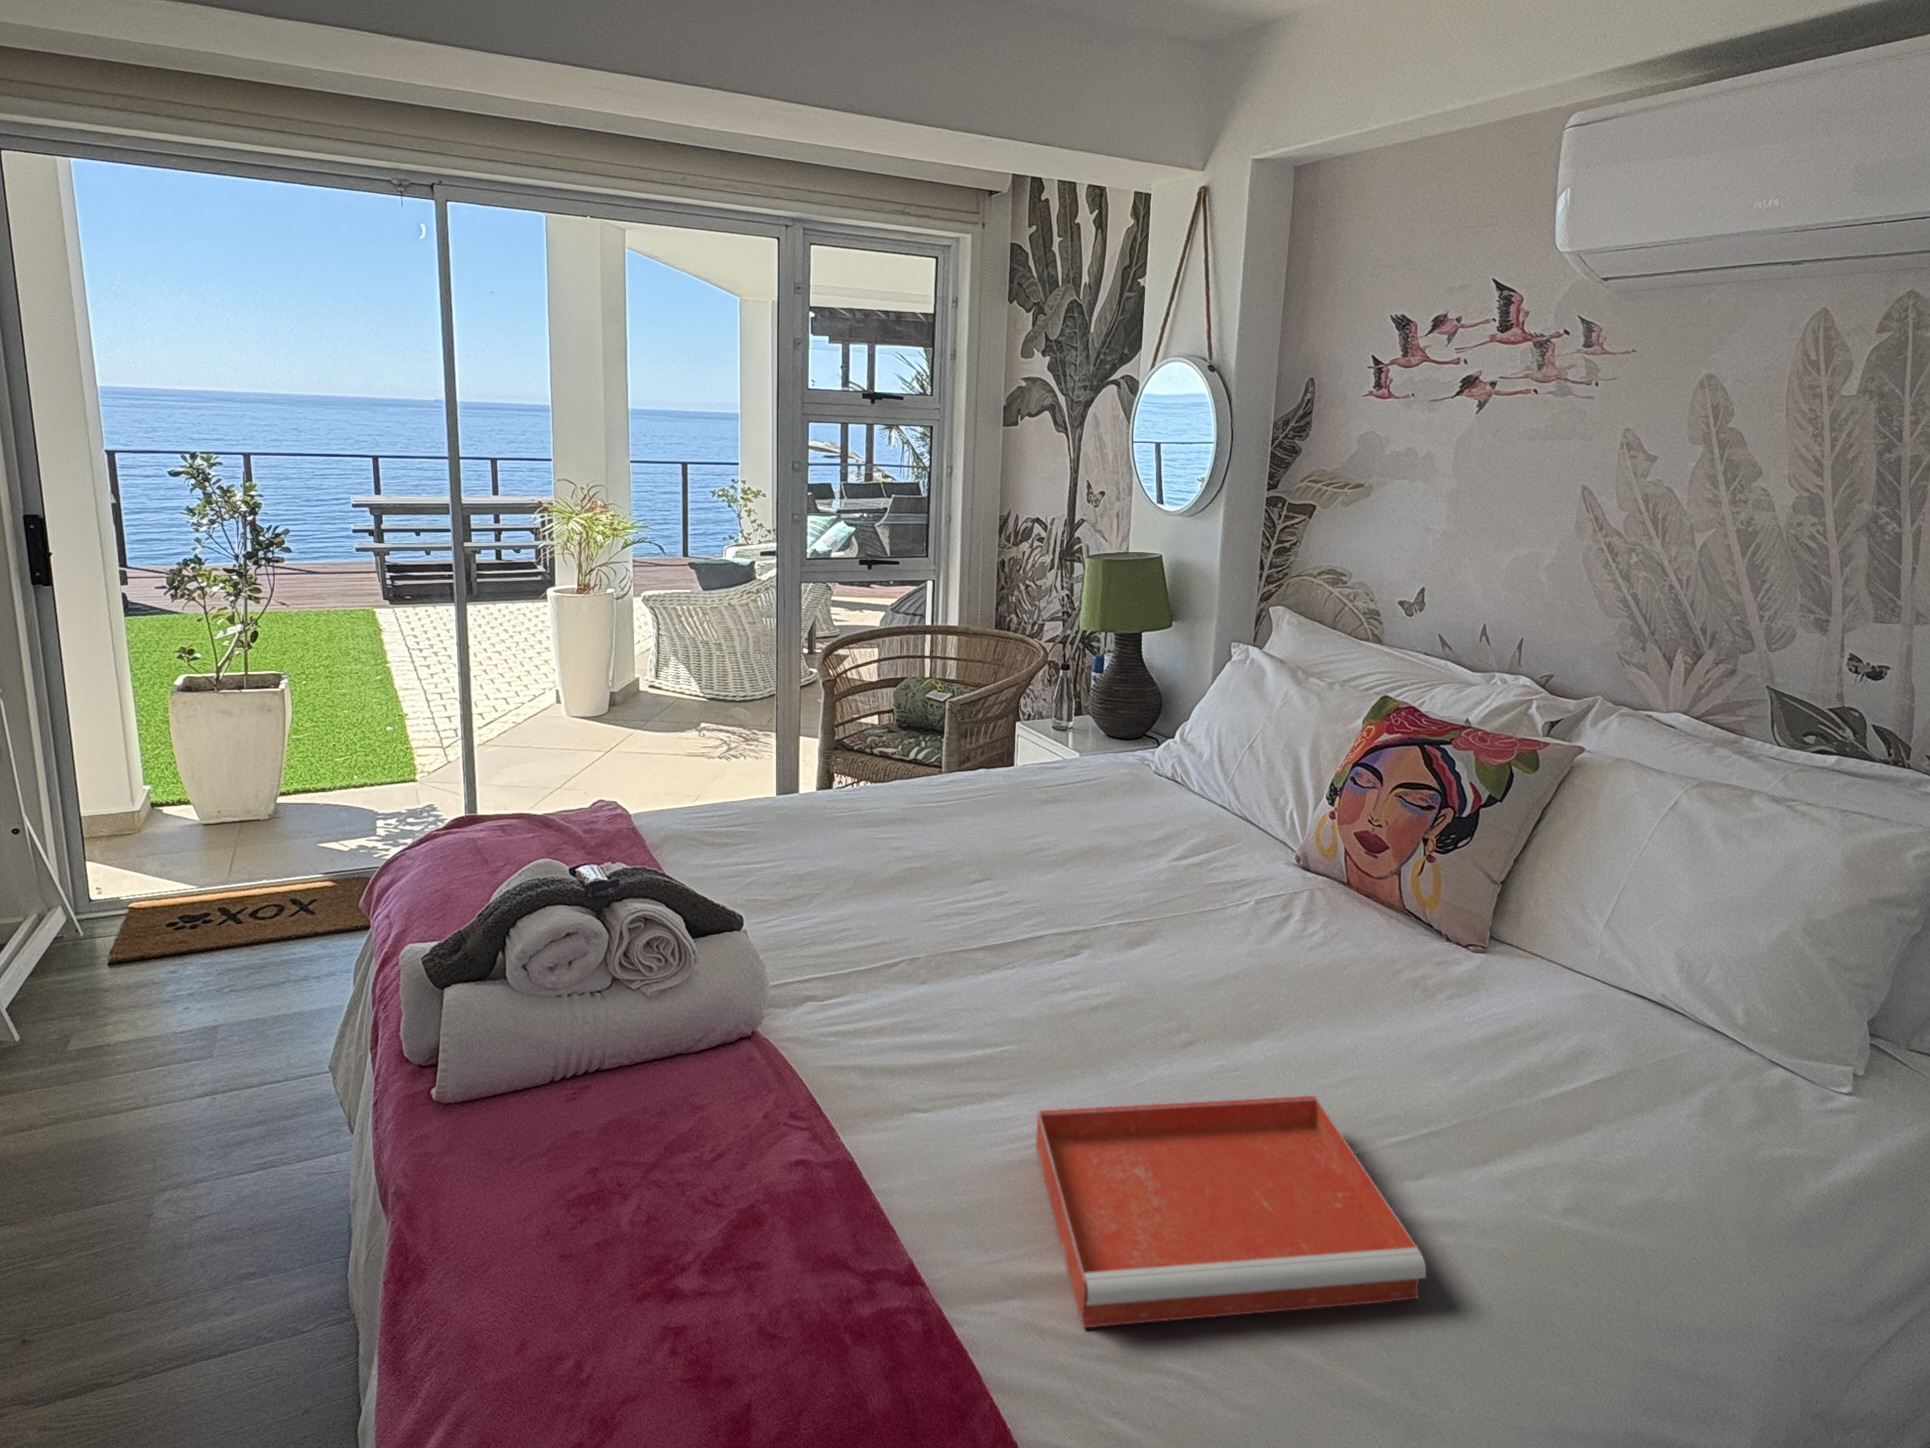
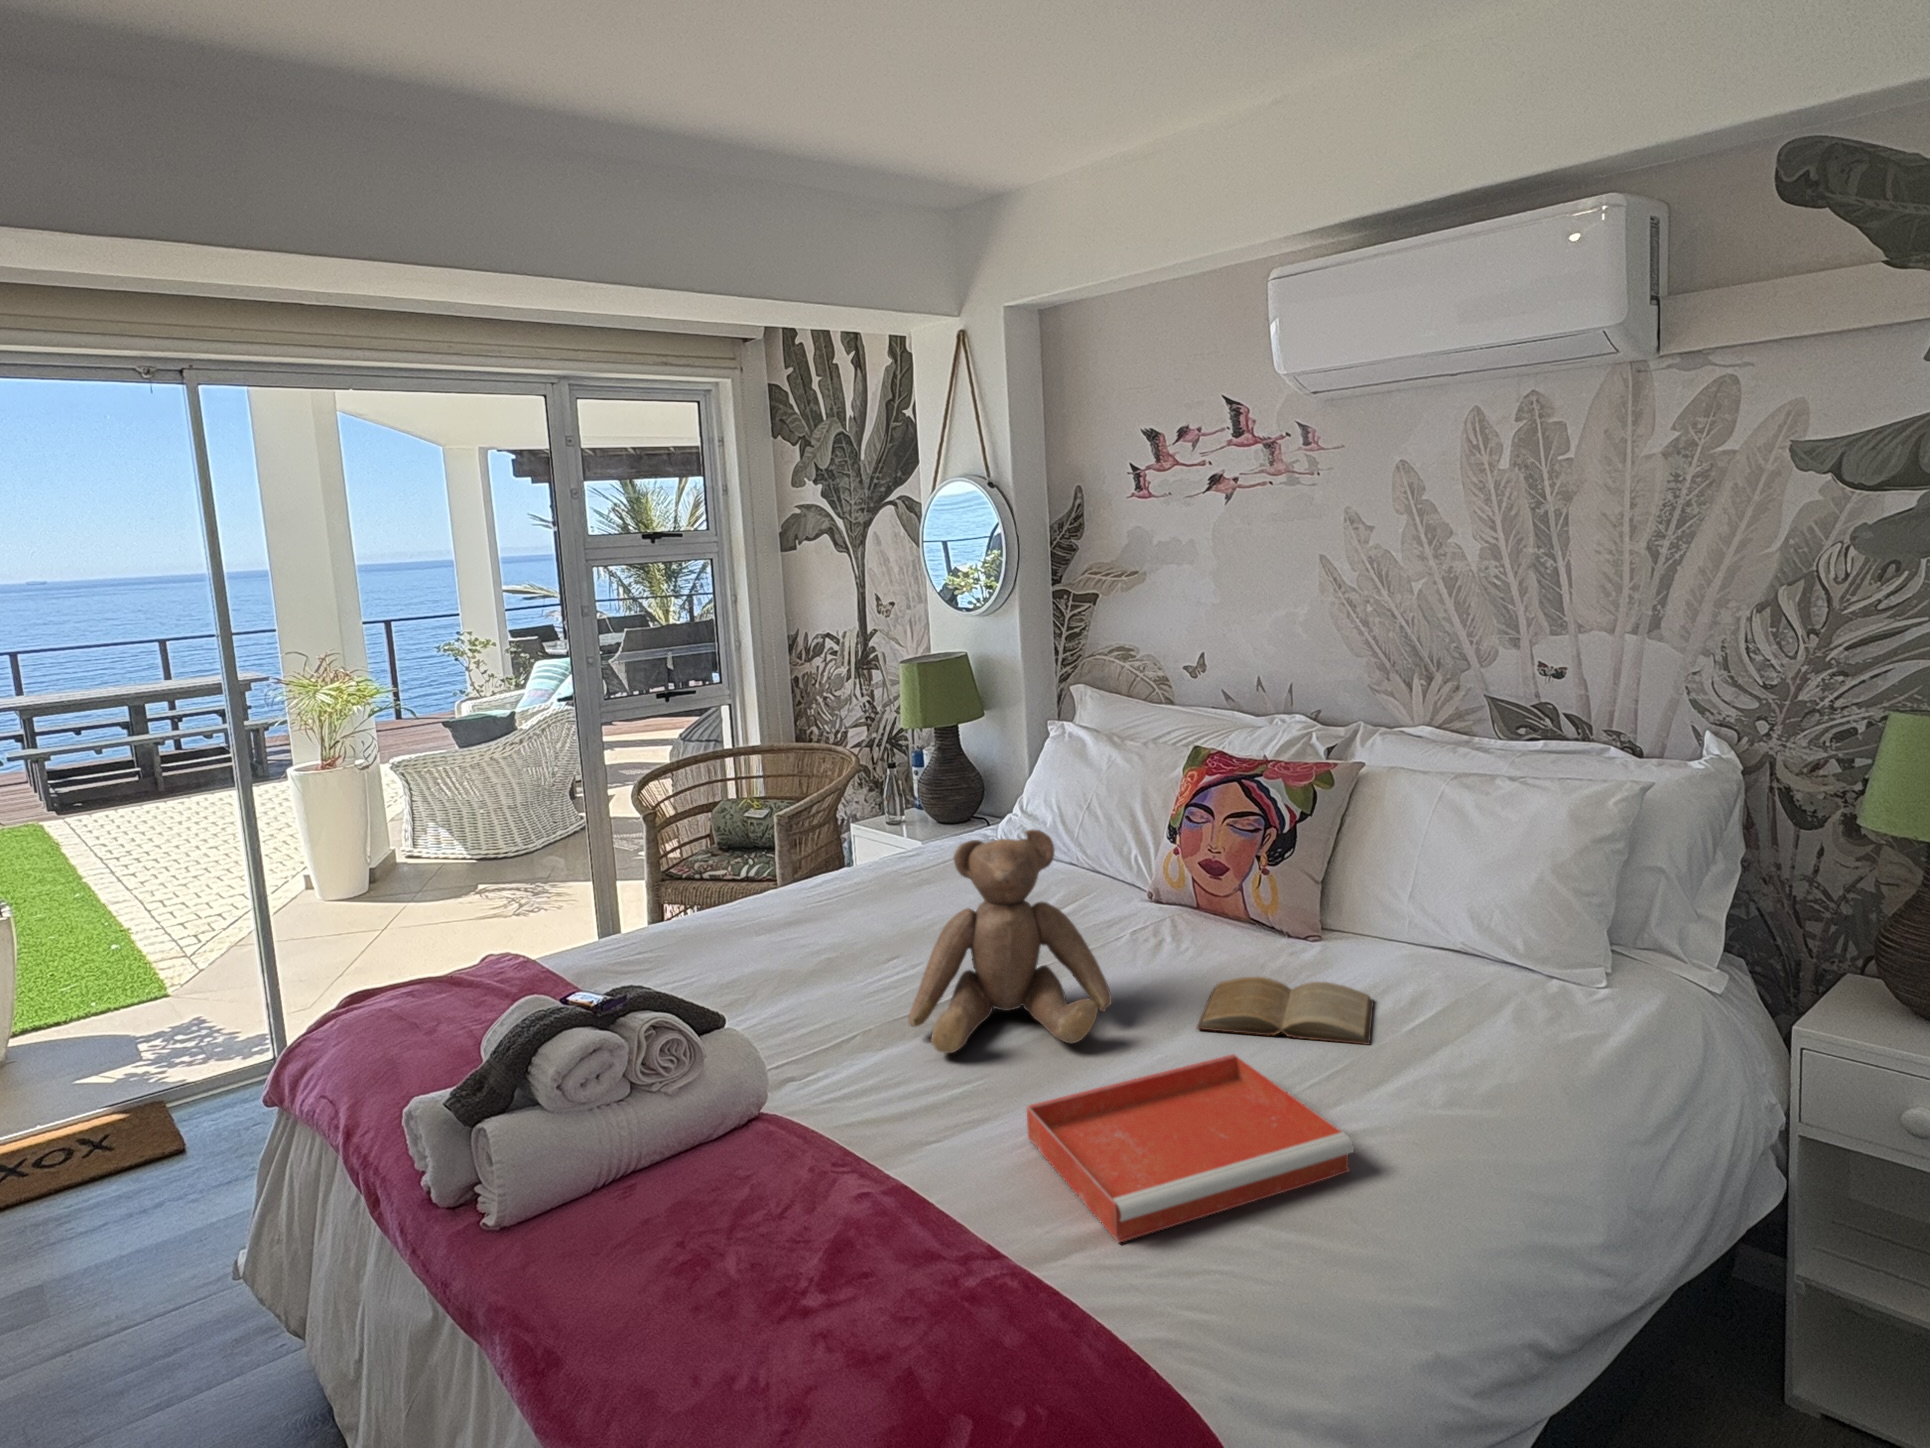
teddy bear: none [962,774,1197,1032] -> present [908,829,1112,1053]
book: none [1291,987,1528,1114] -> present [1197,977,1374,1045]

